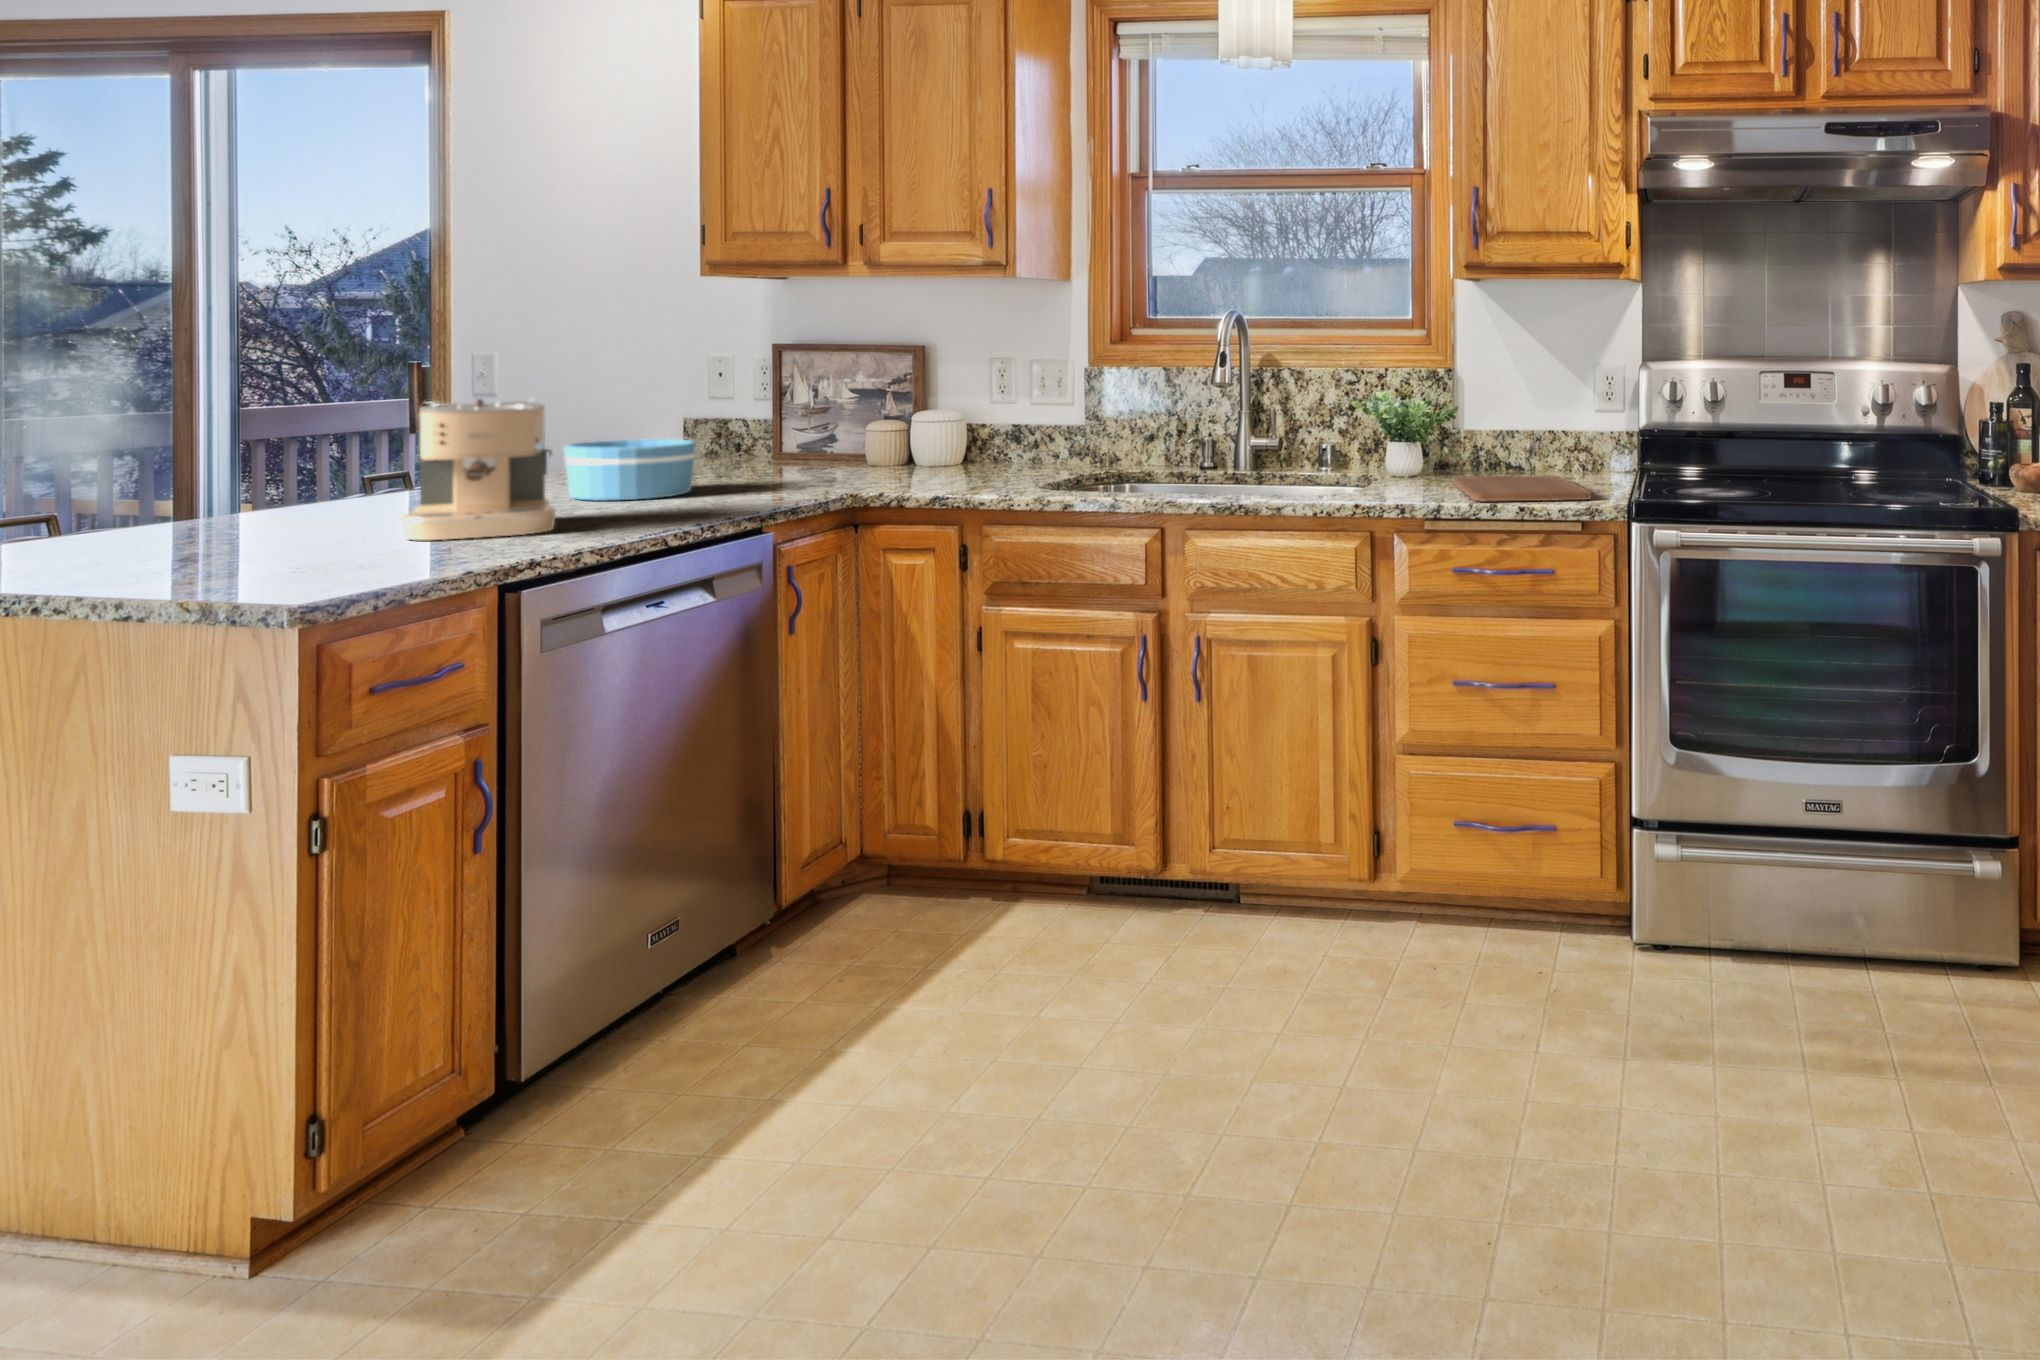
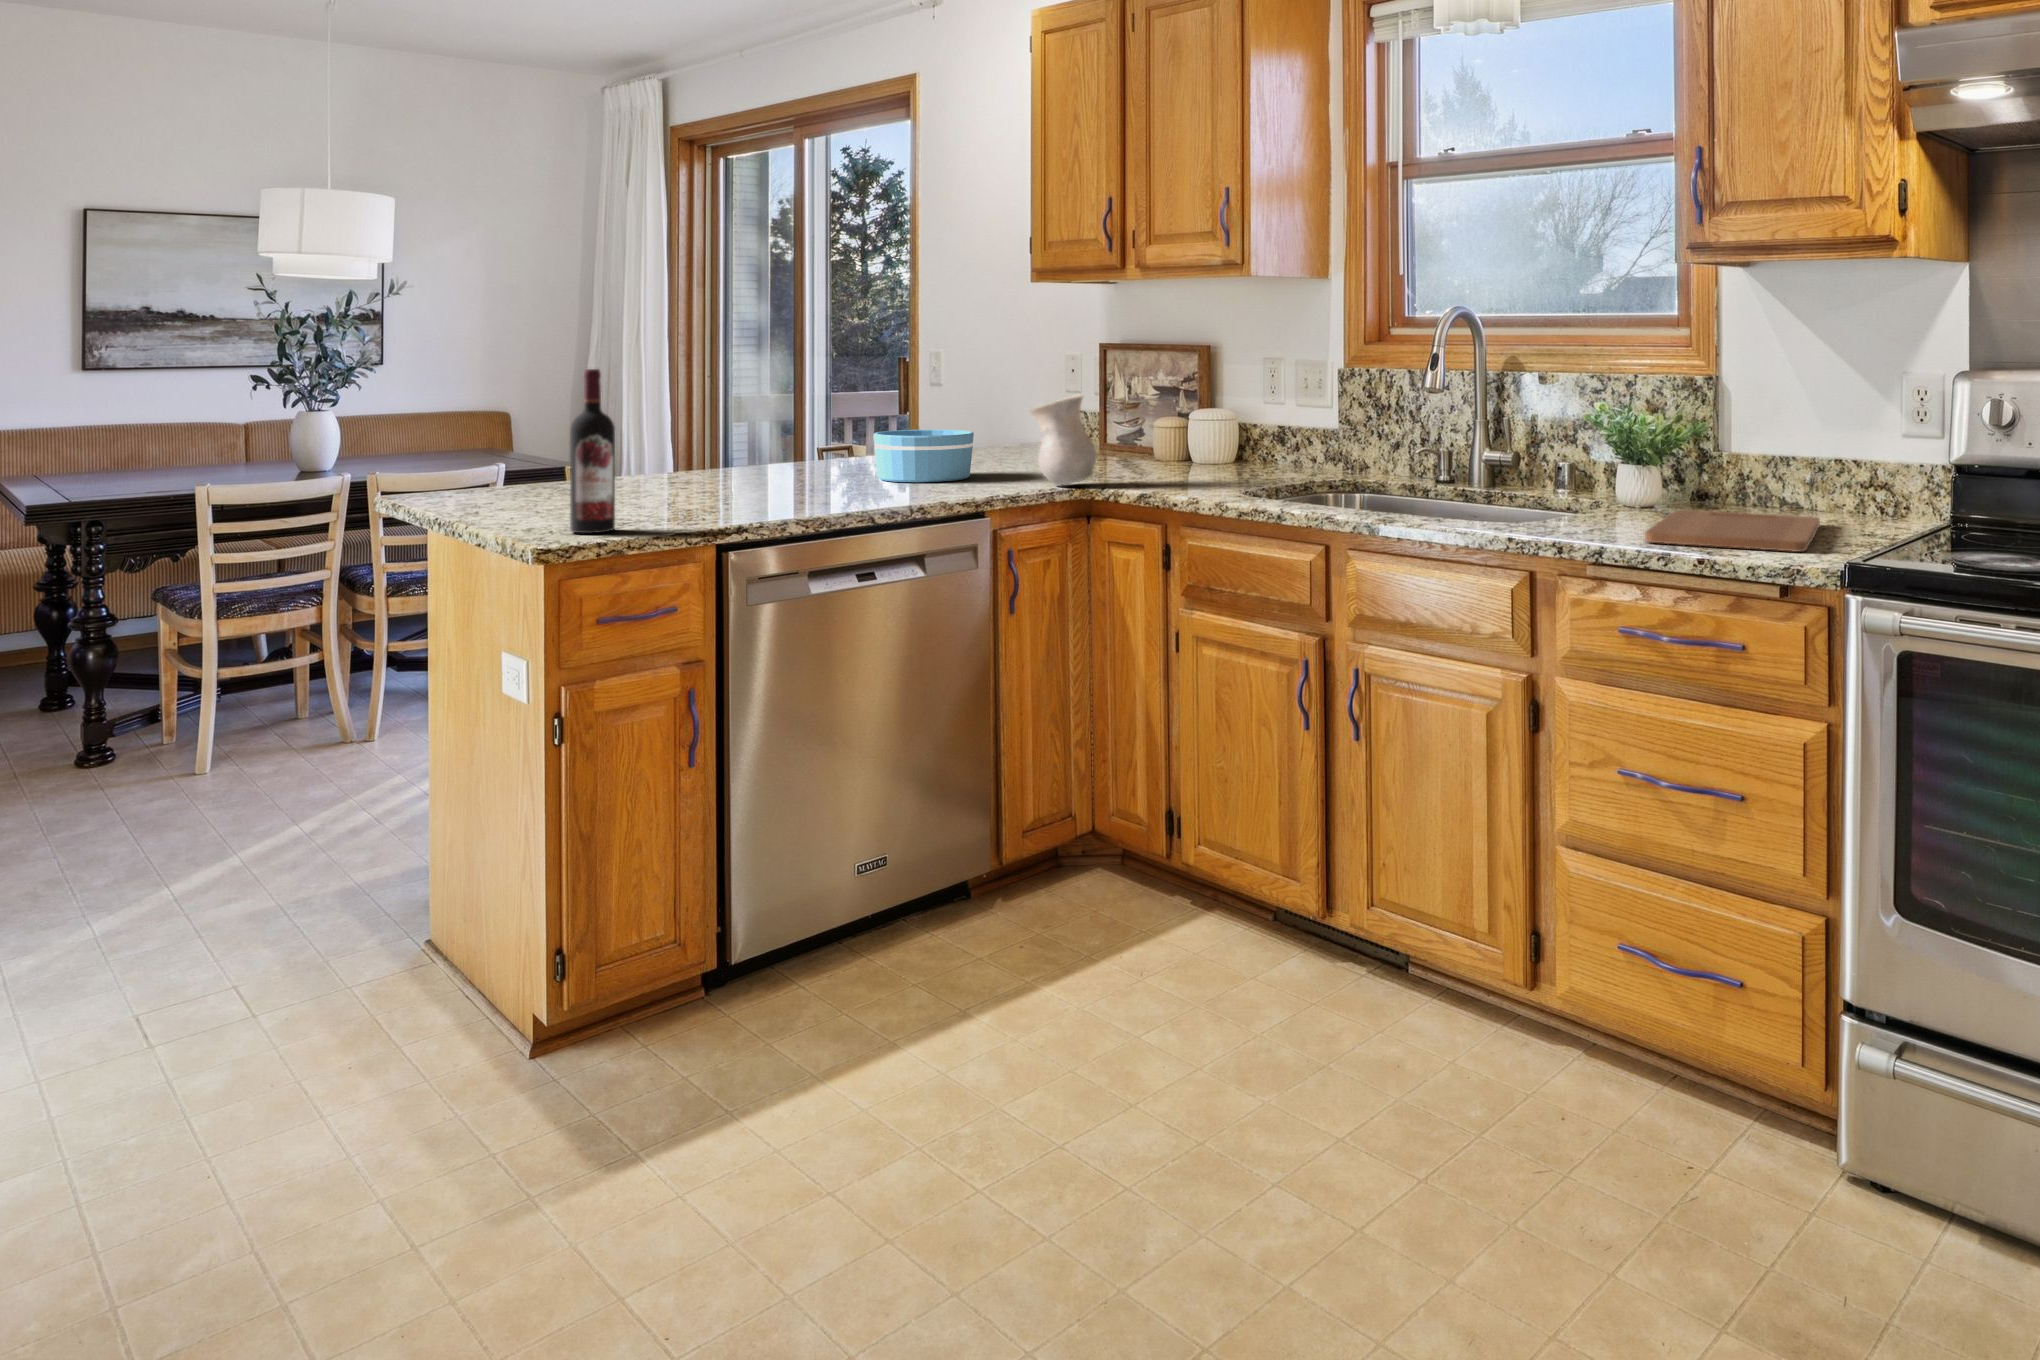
wine bottle: none [309,375,378,583] -> present [570,369,615,533]
vase: none [788,395,869,493] -> present [1028,394,1097,486]
coffee maker: present [401,399,556,540] -> none [699,390,816,506]

